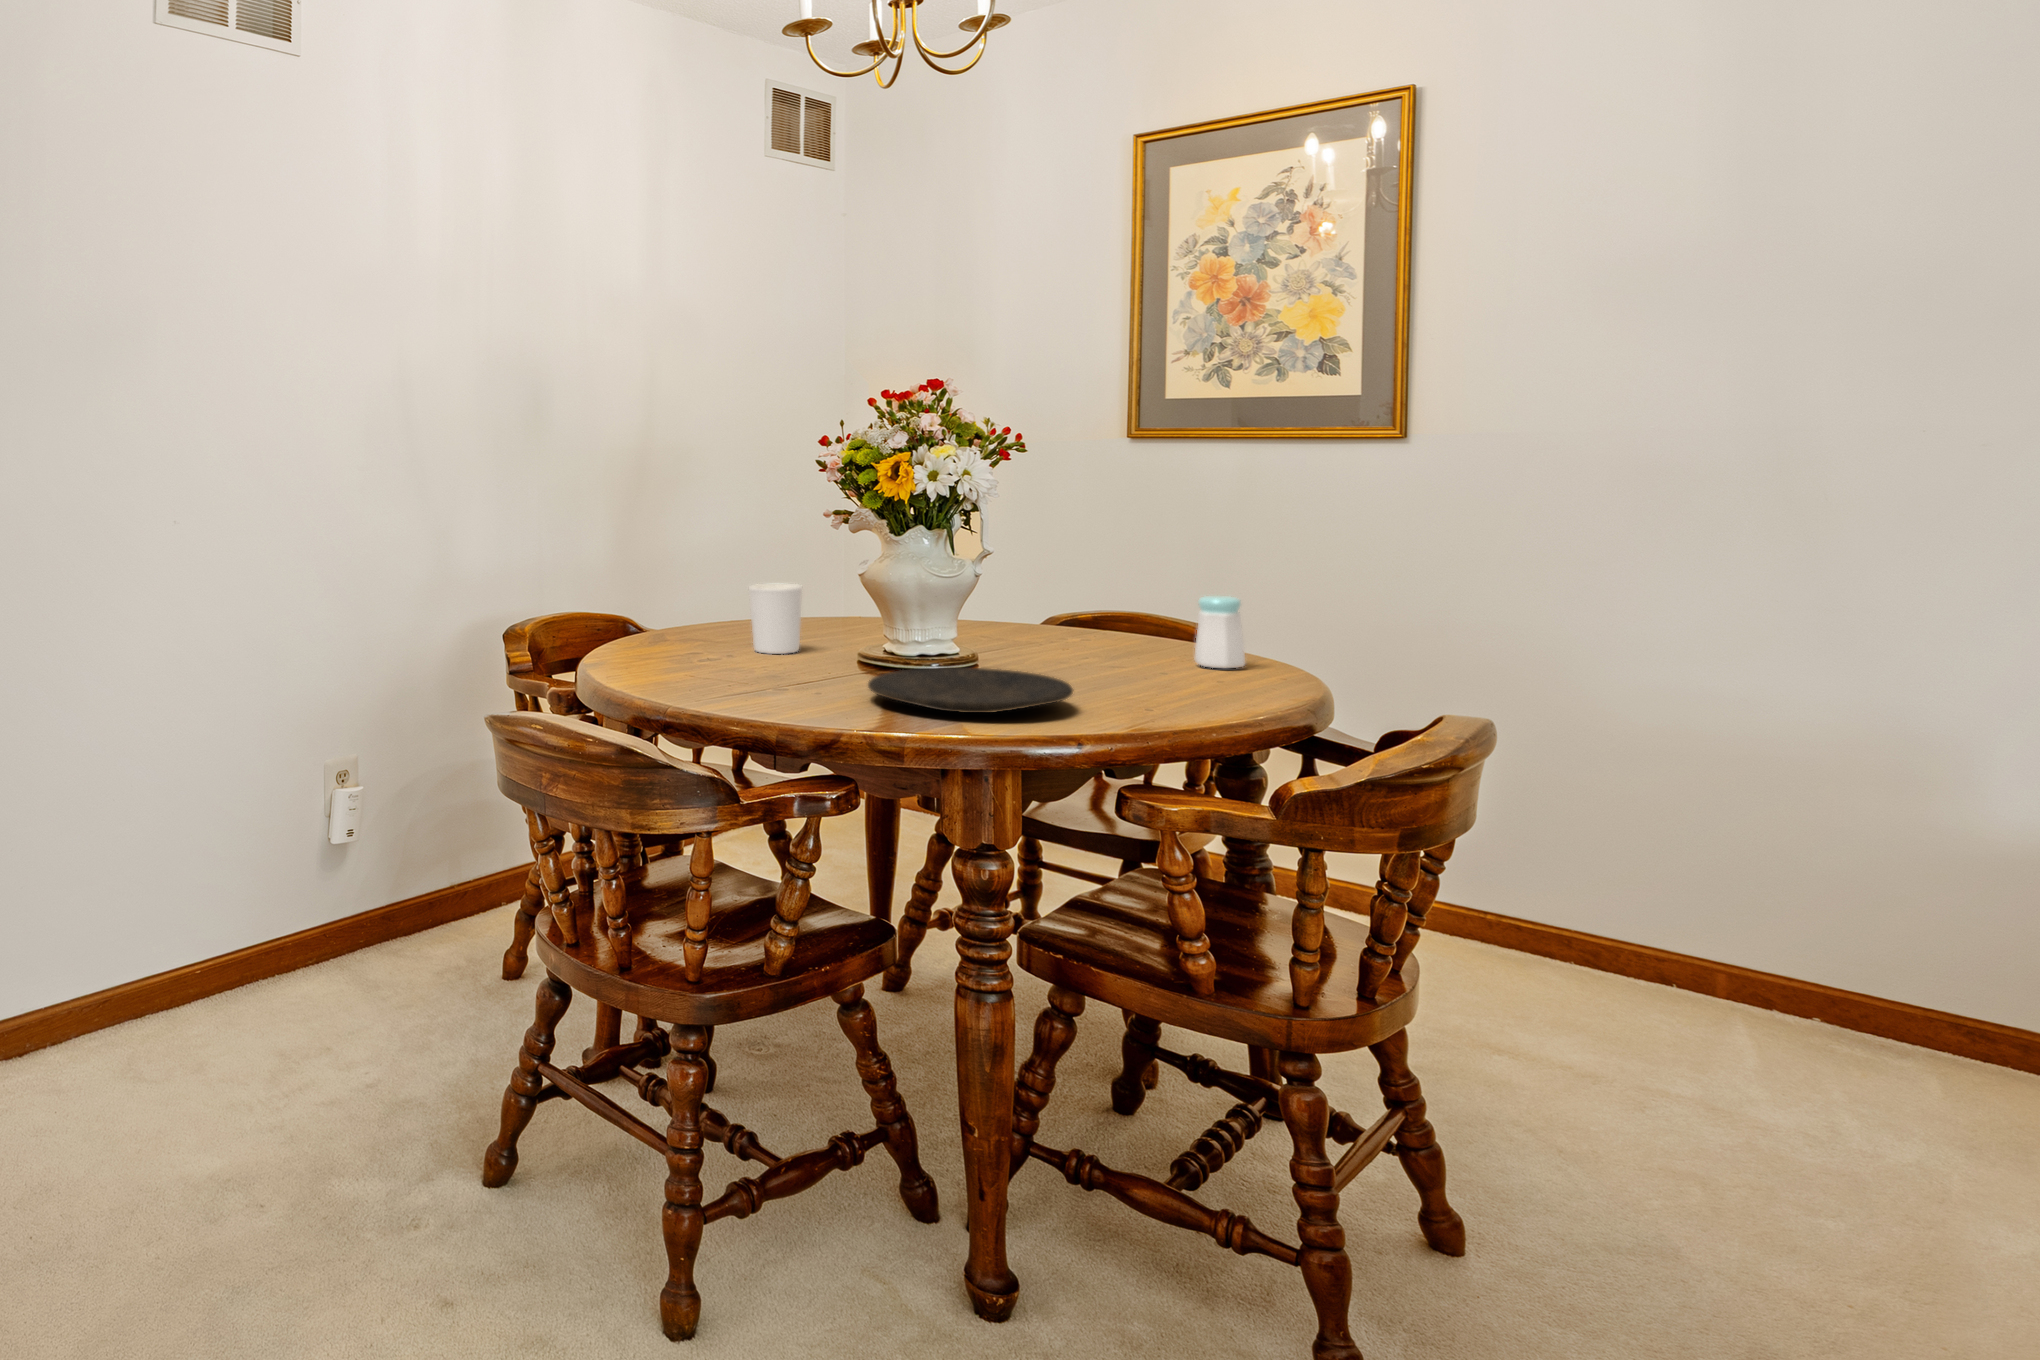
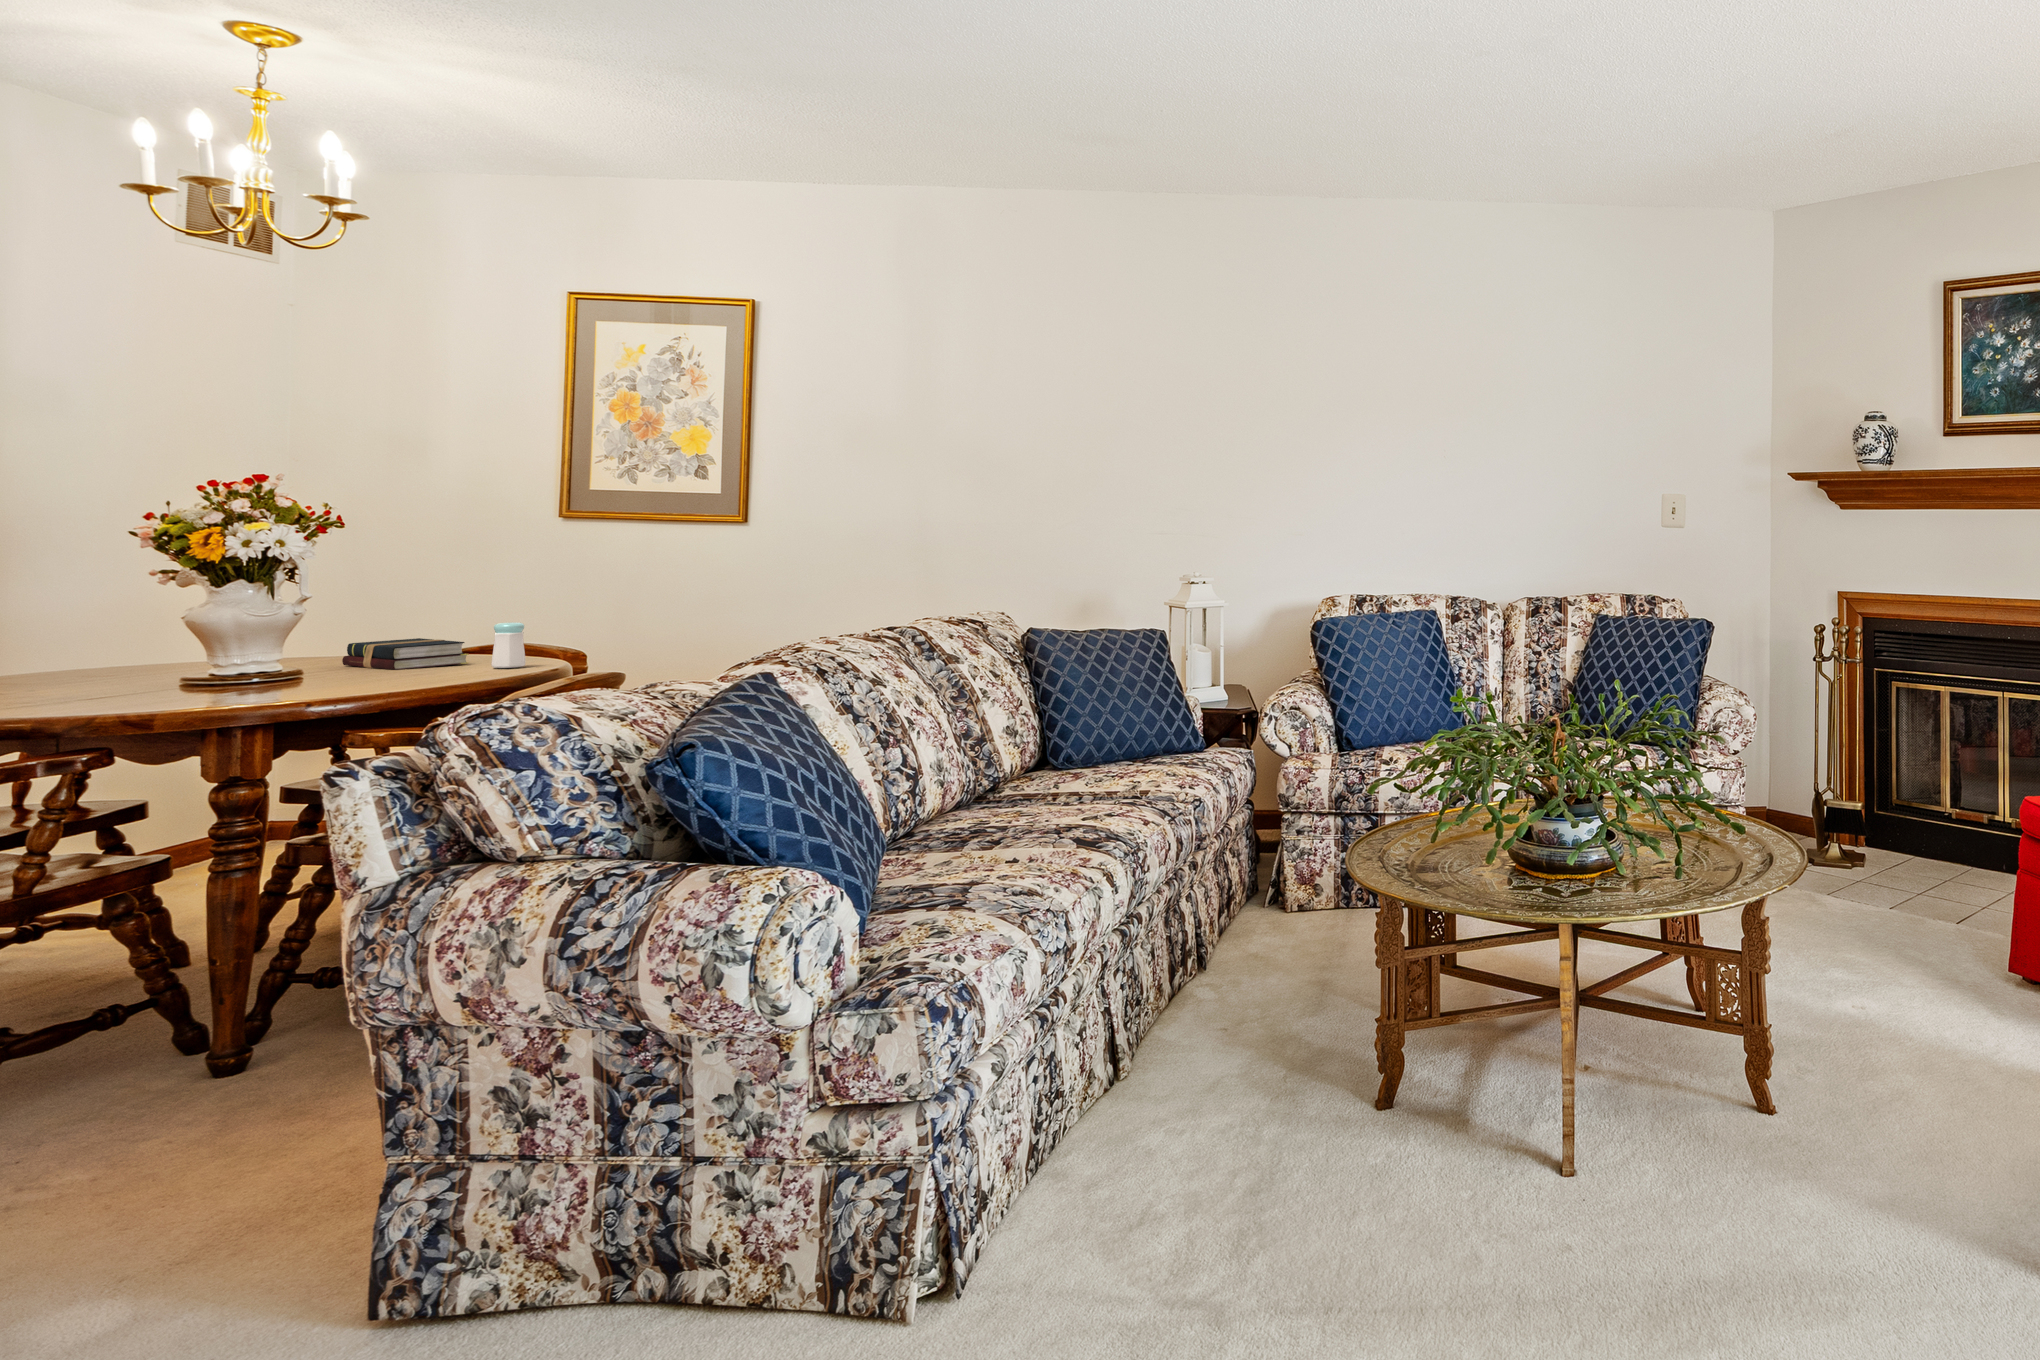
candle holder: present [749,584,802,654] -> none [70,628,132,683]
hardback book: none [989,606,1145,657] -> present [342,638,469,670]
plate: present [868,668,1073,713] -> none [157,672,338,697]

